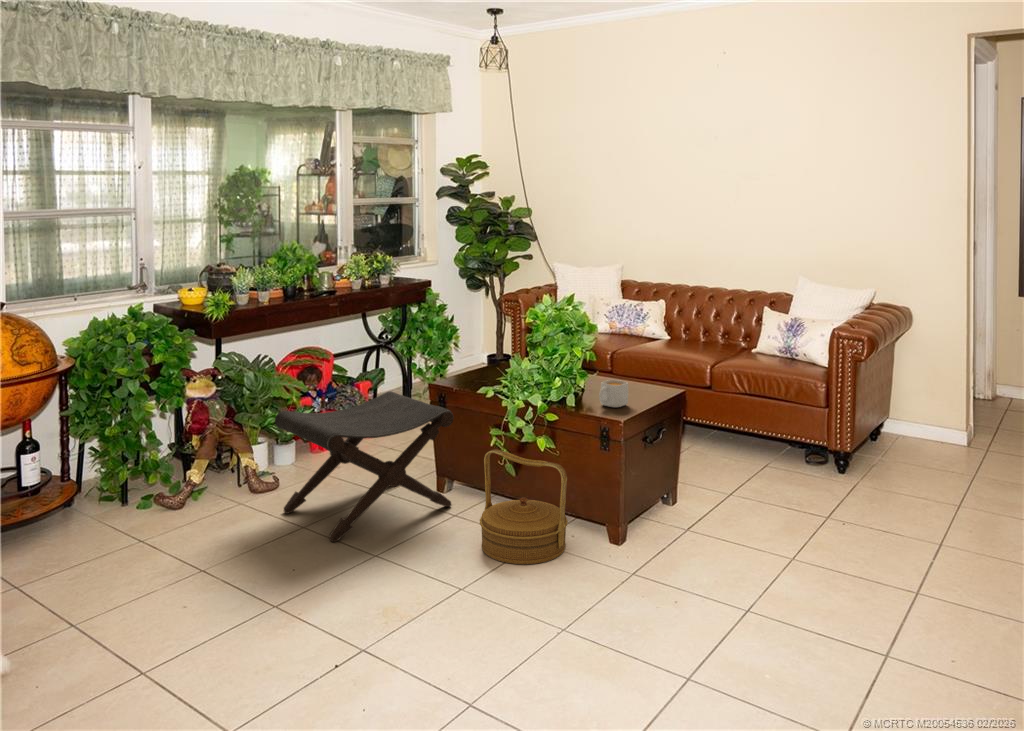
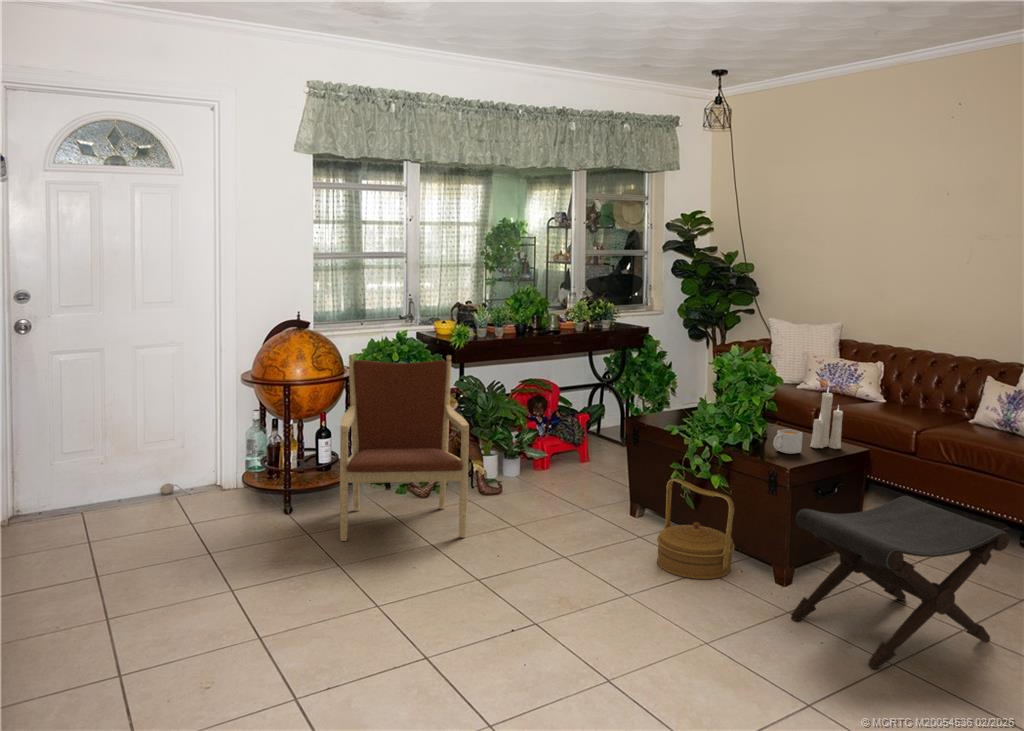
candle: none [633,324,665,397] -> present [810,390,843,449]
armchair: none [55,329,244,585] -> present [340,355,469,541]
footstool: present [275,391,454,542] -> present [791,496,1009,669]

